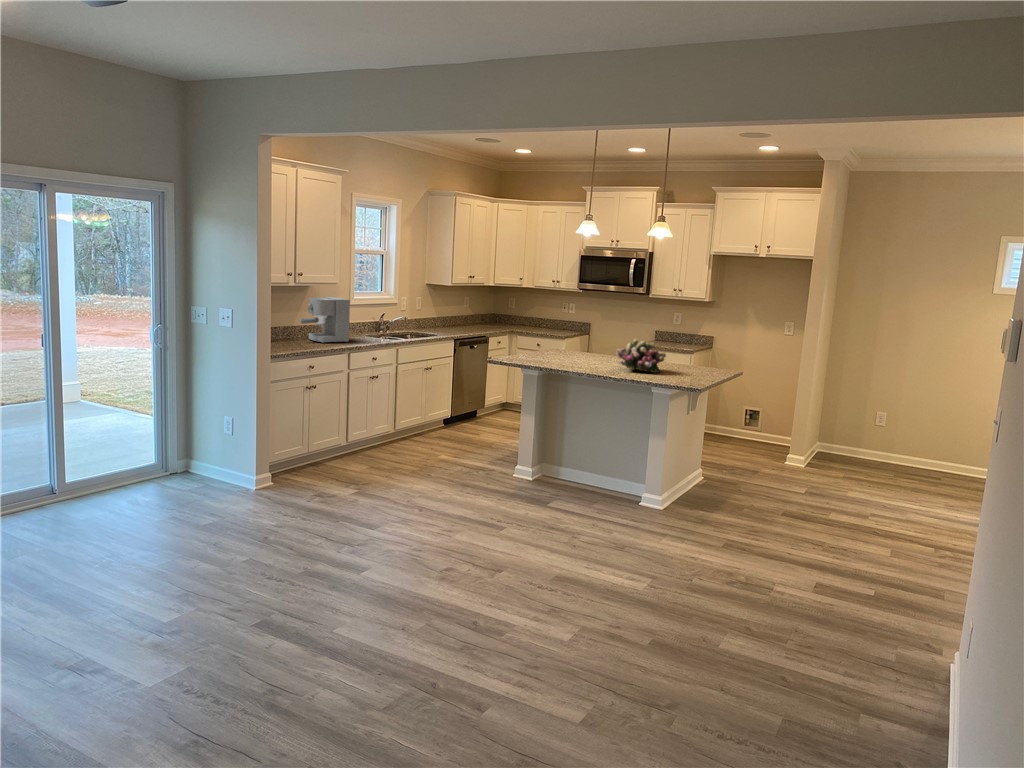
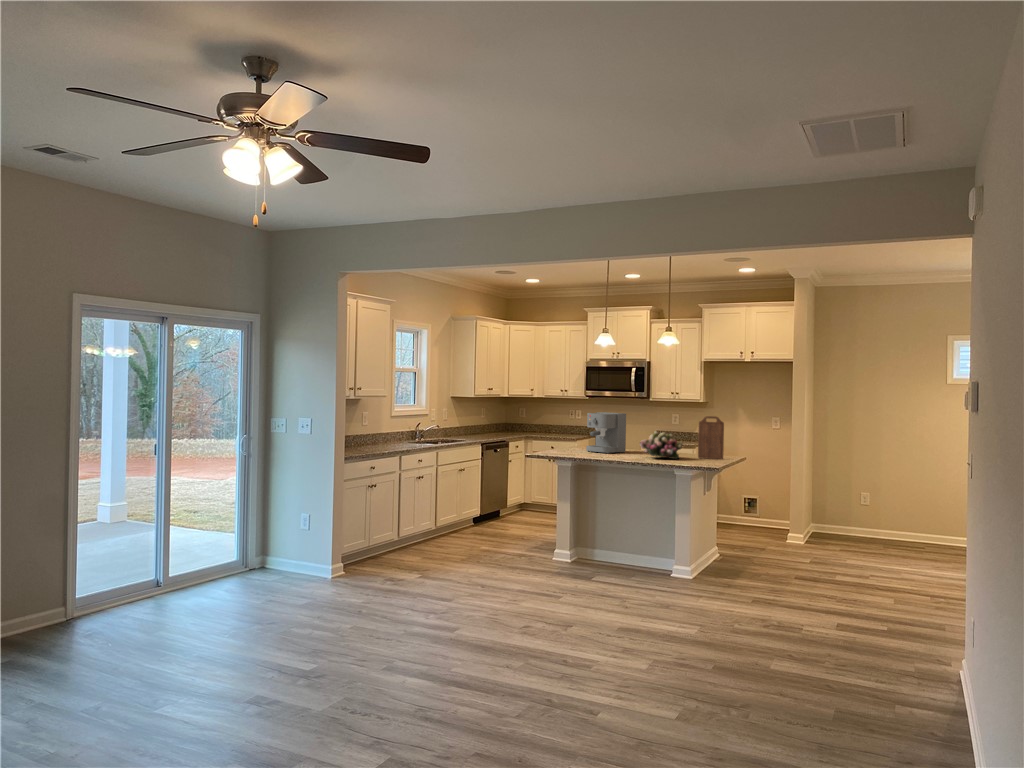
coffee maker: present [301,297,350,343] -> present [586,412,626,454]
cutting board: none [683,324,716,374] -> present [698,416,724,459]

